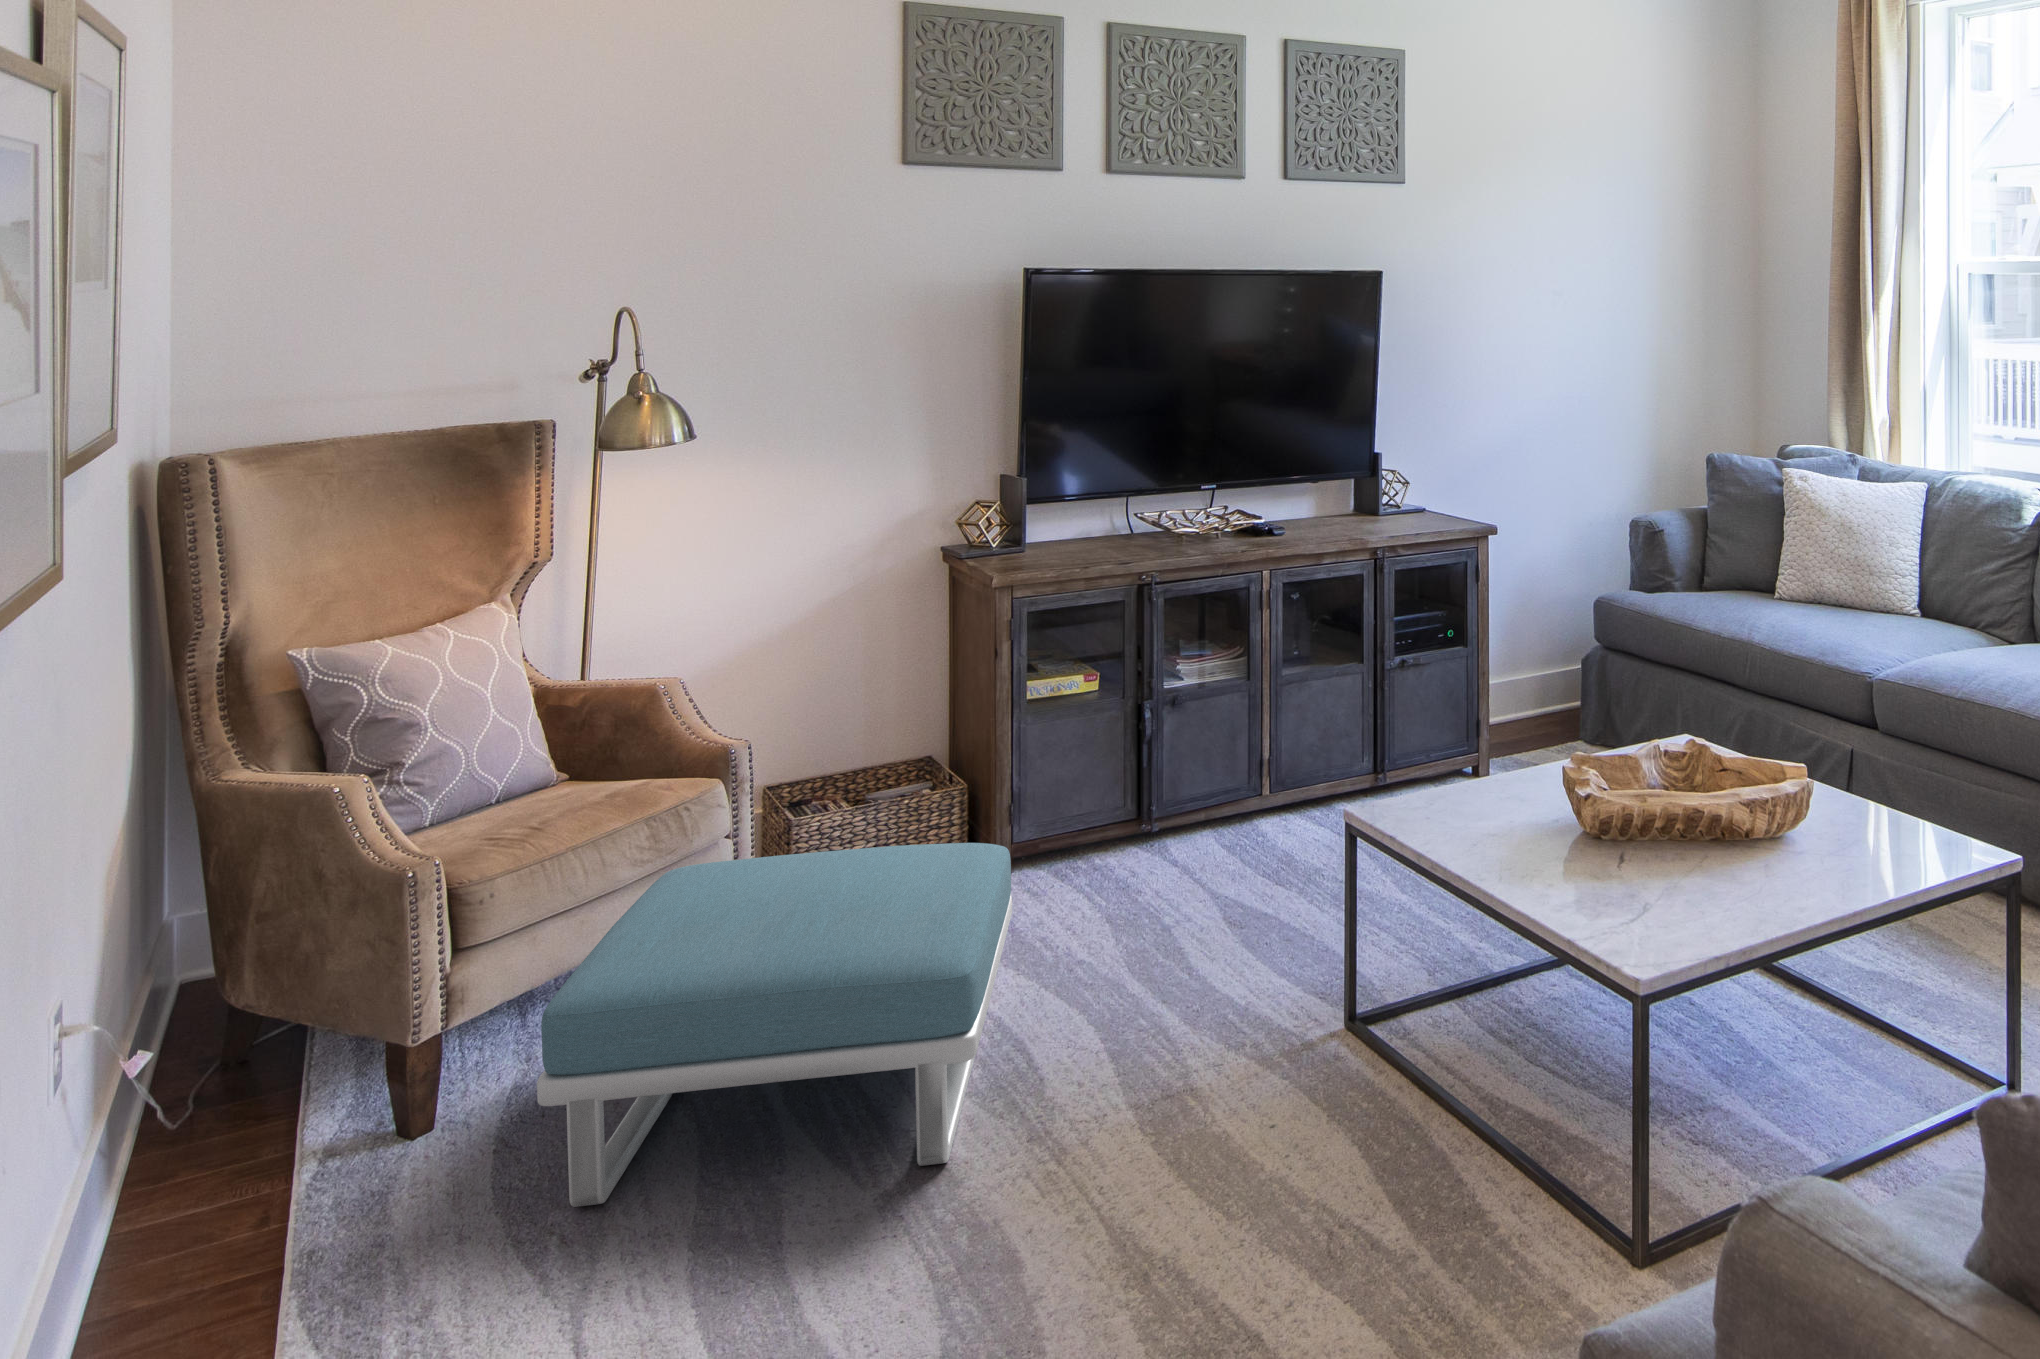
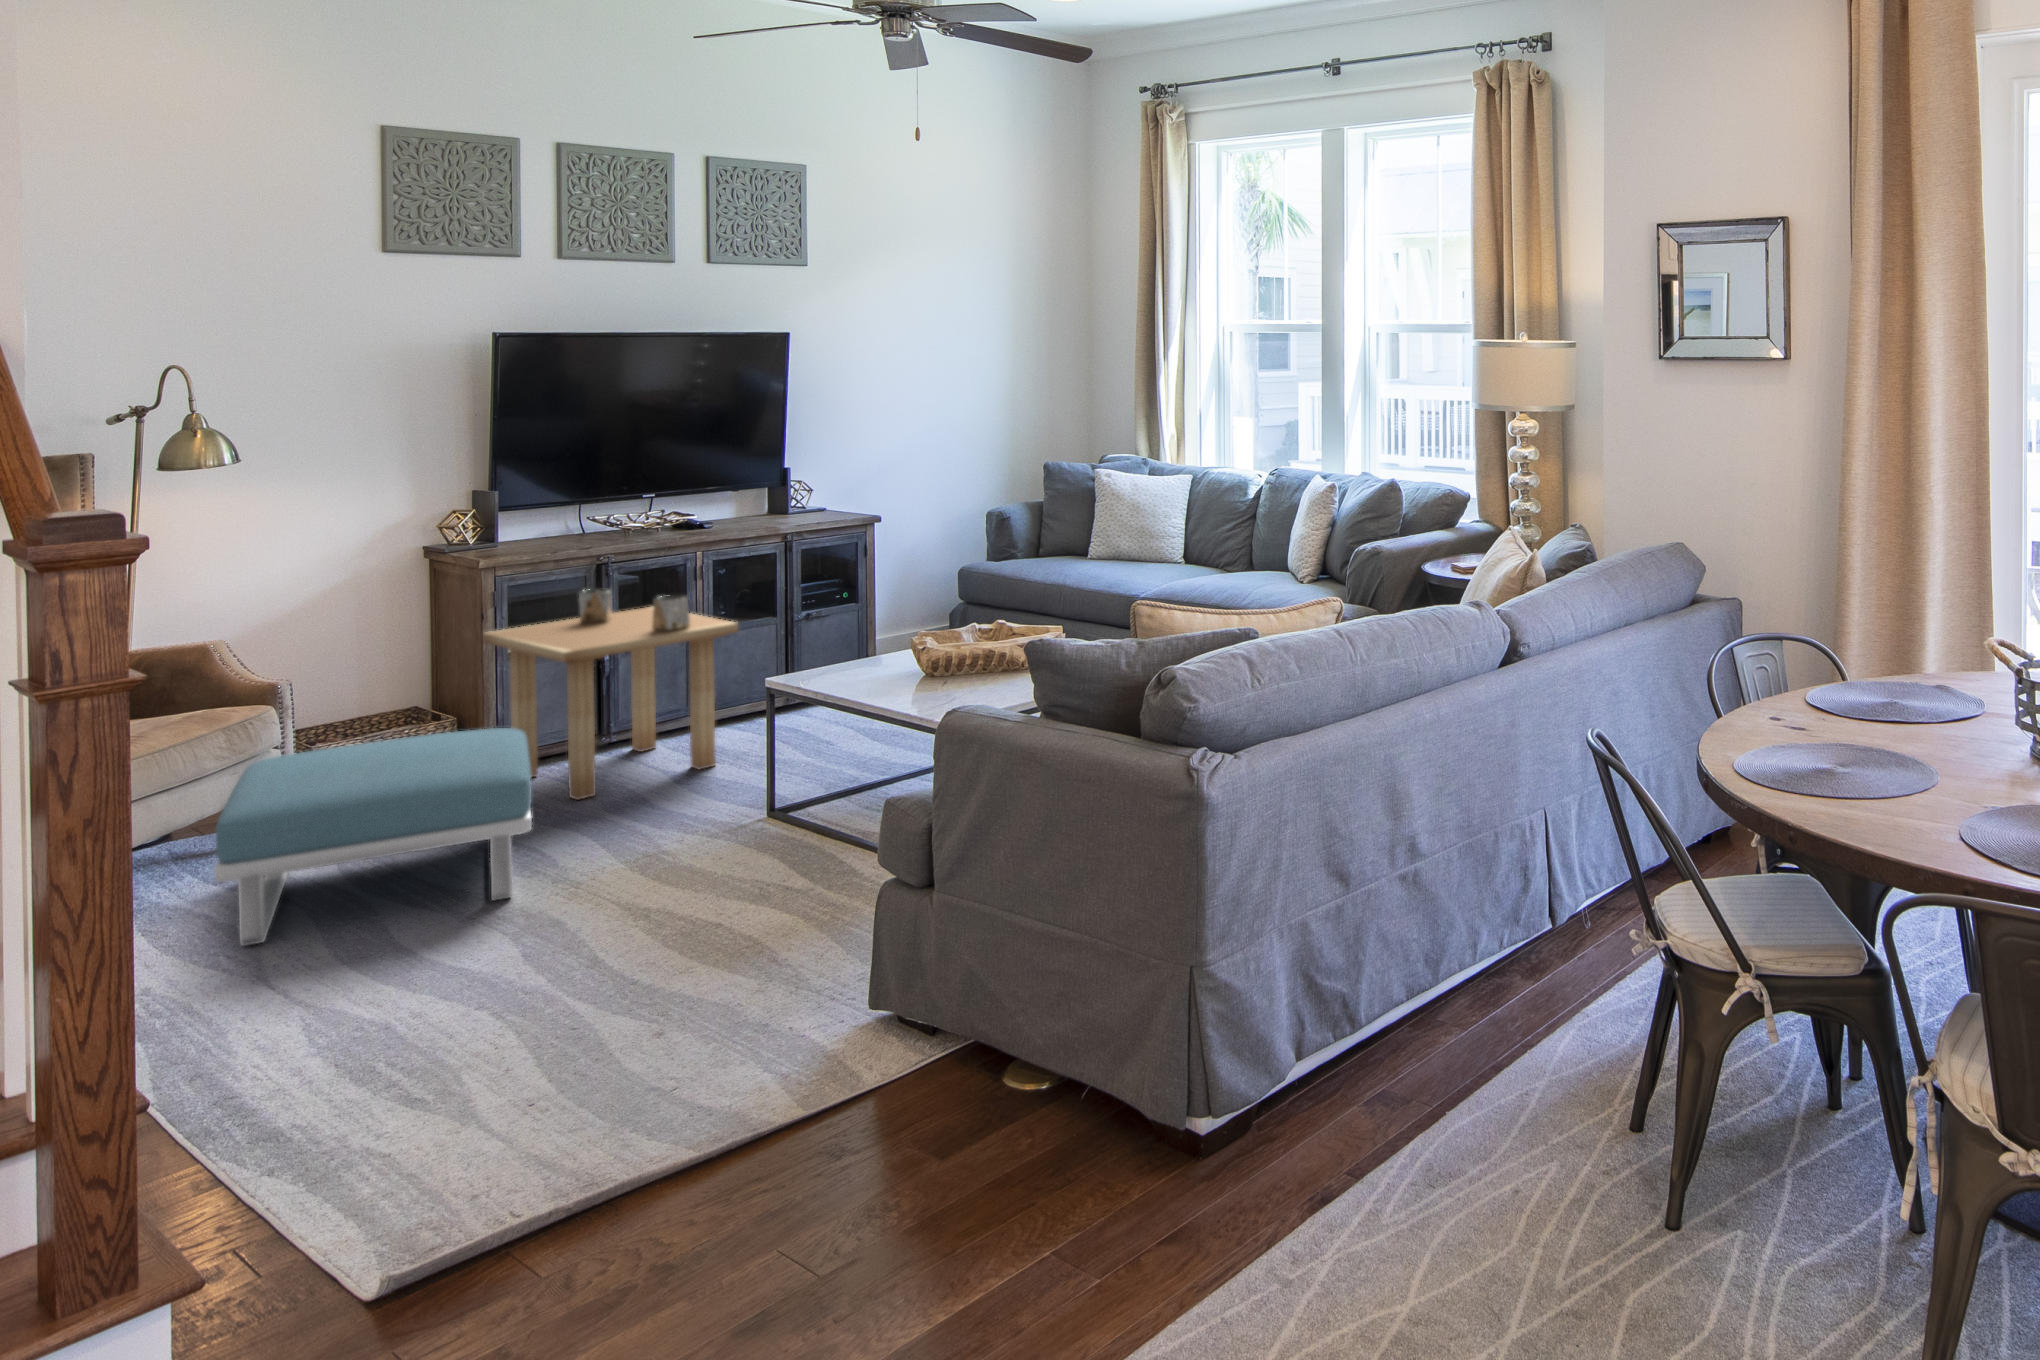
side table: none [994,622,1305,940] -> present [483,589,738,800]

